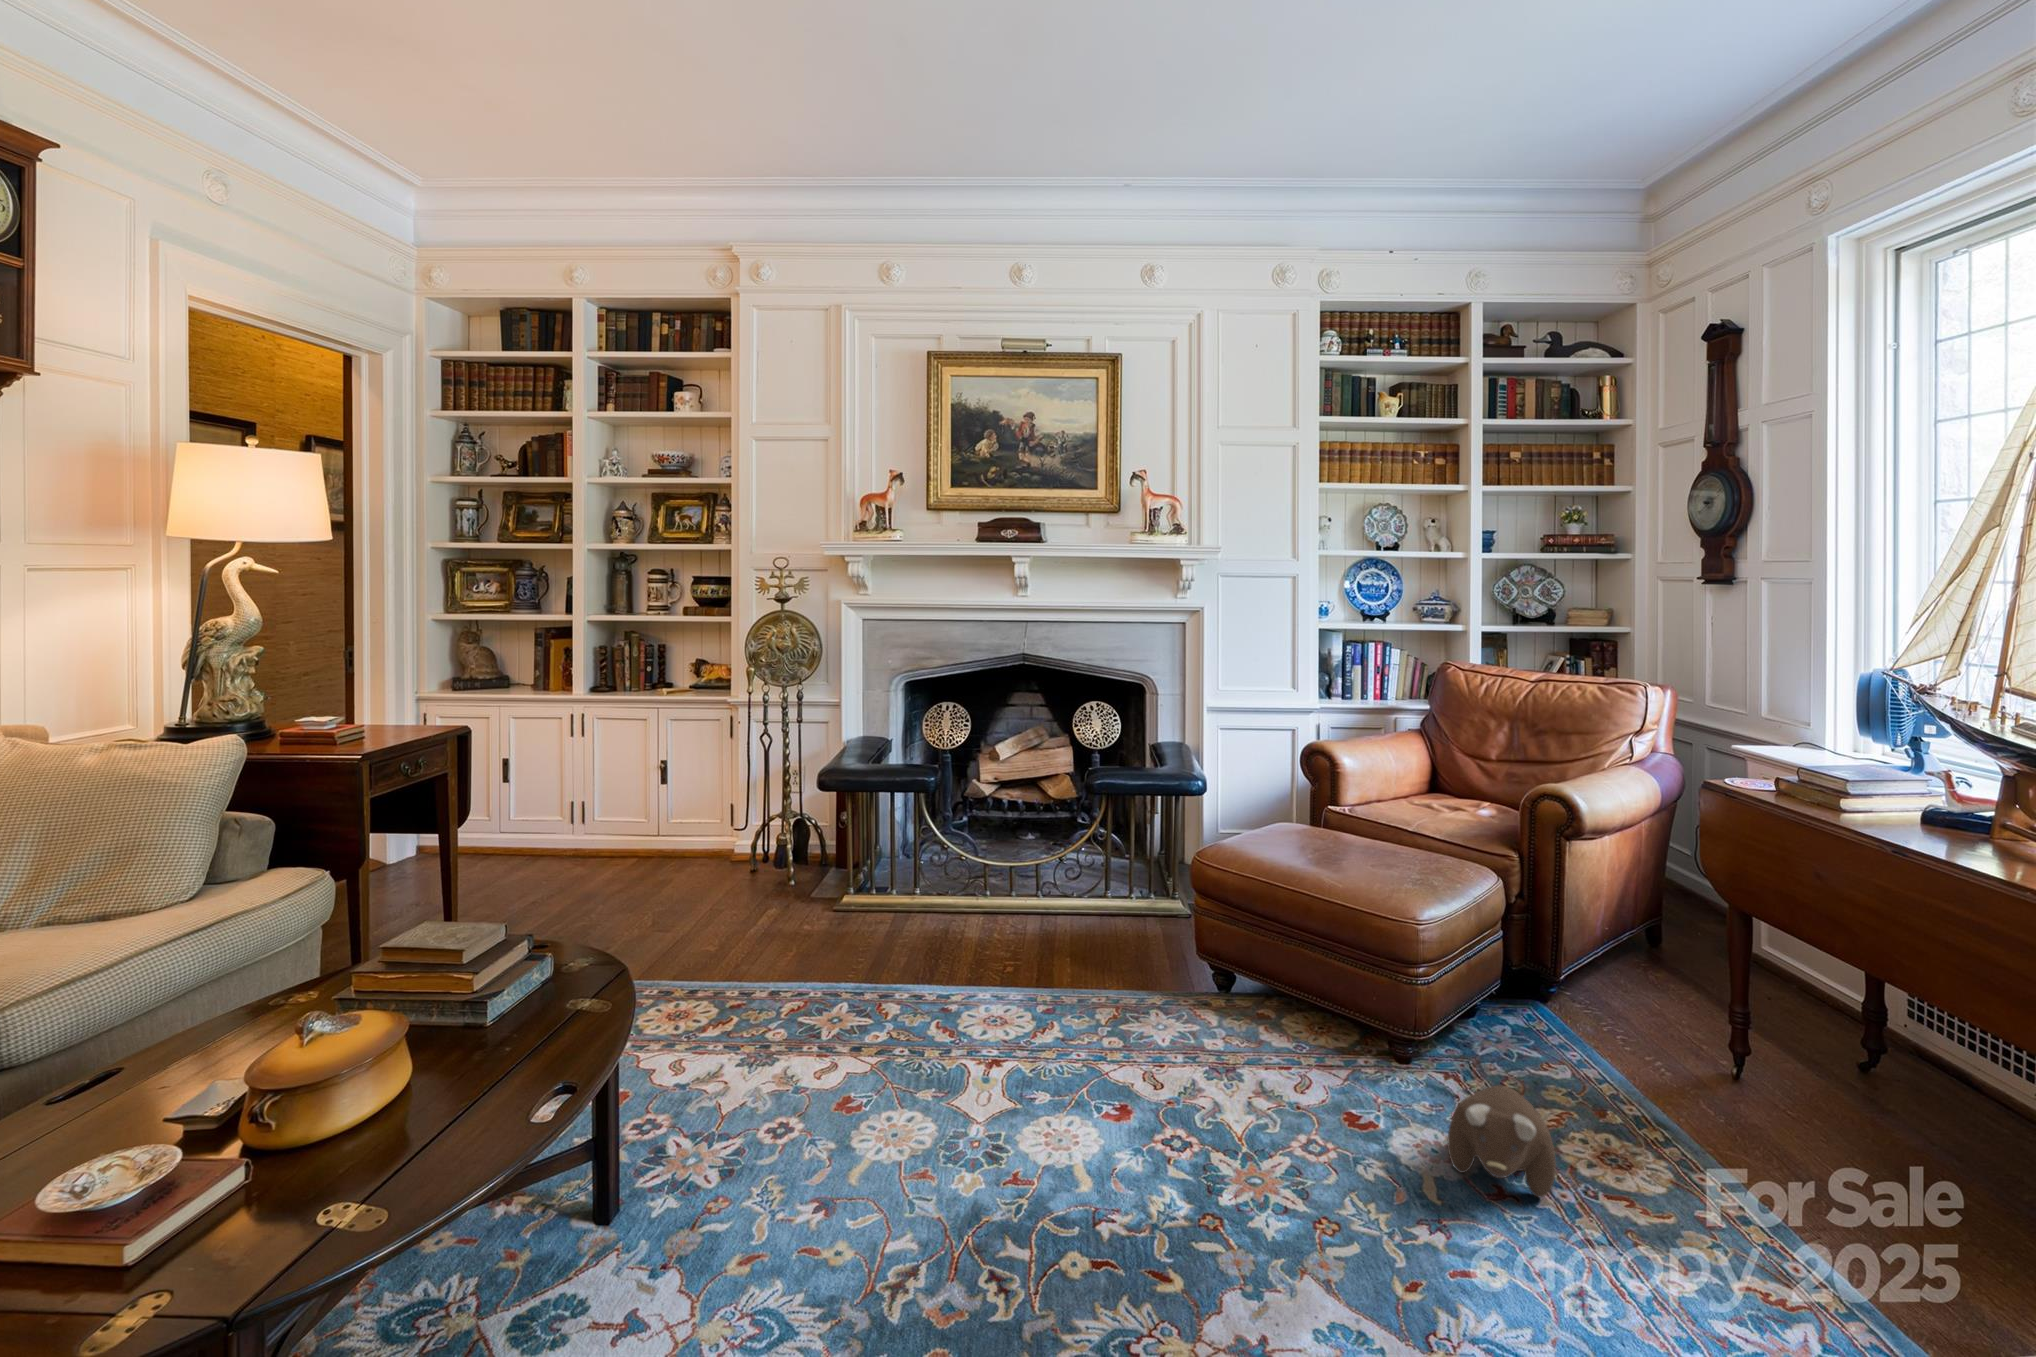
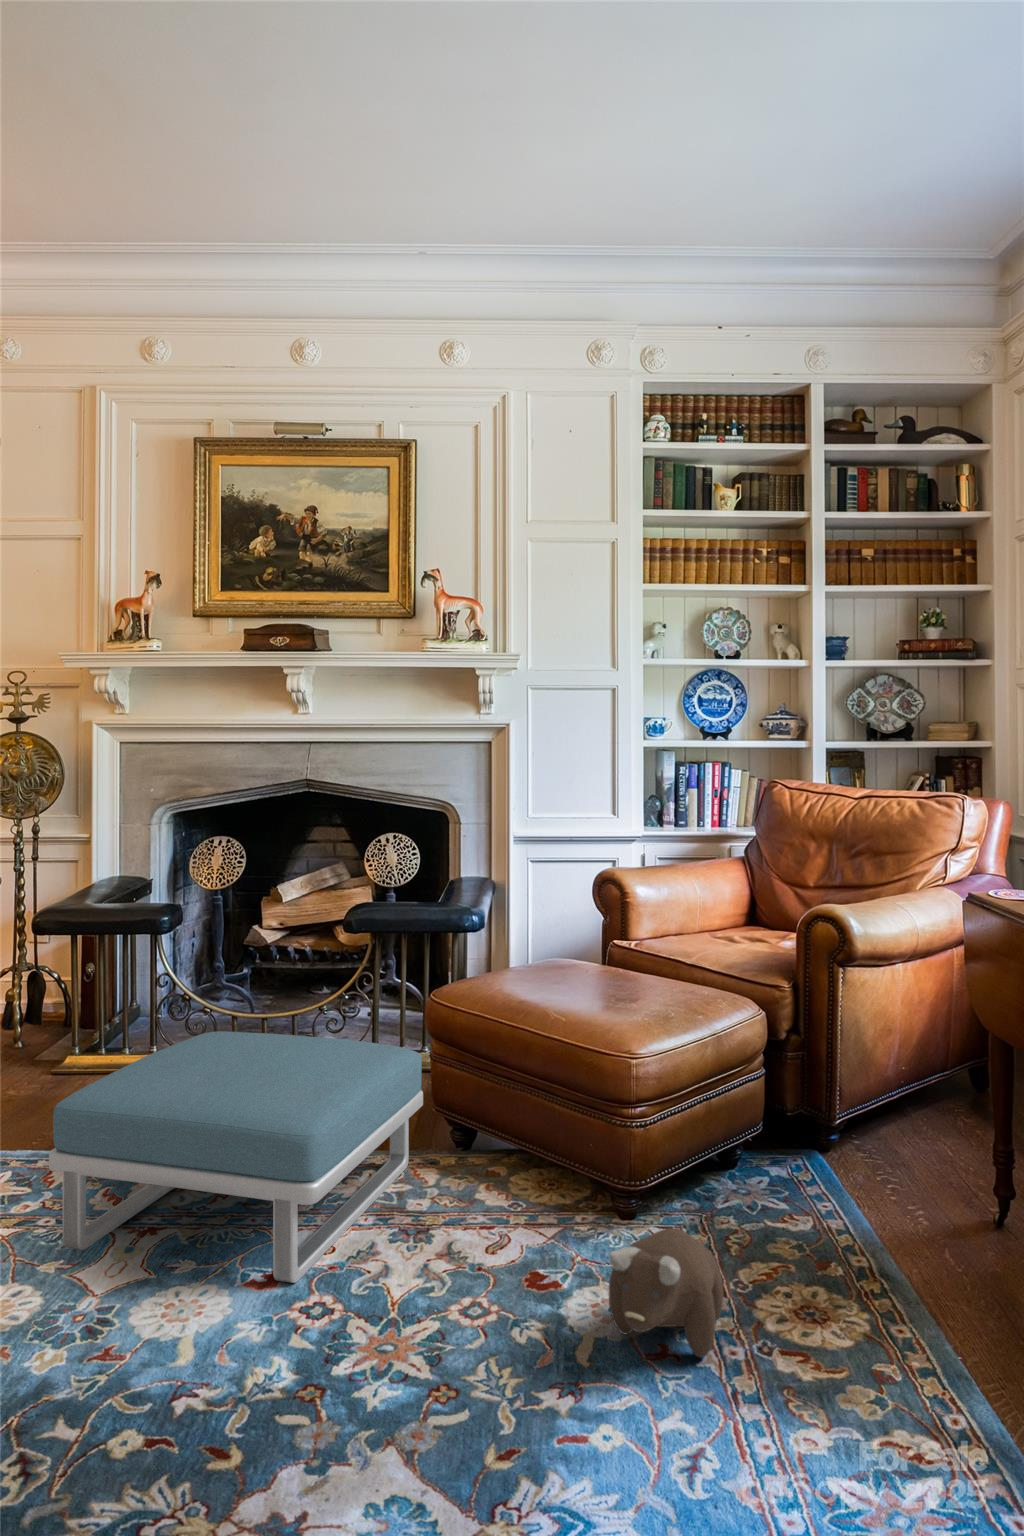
footstool: none [926,887,1201,1114] -> present [49,1031,423,1283]

